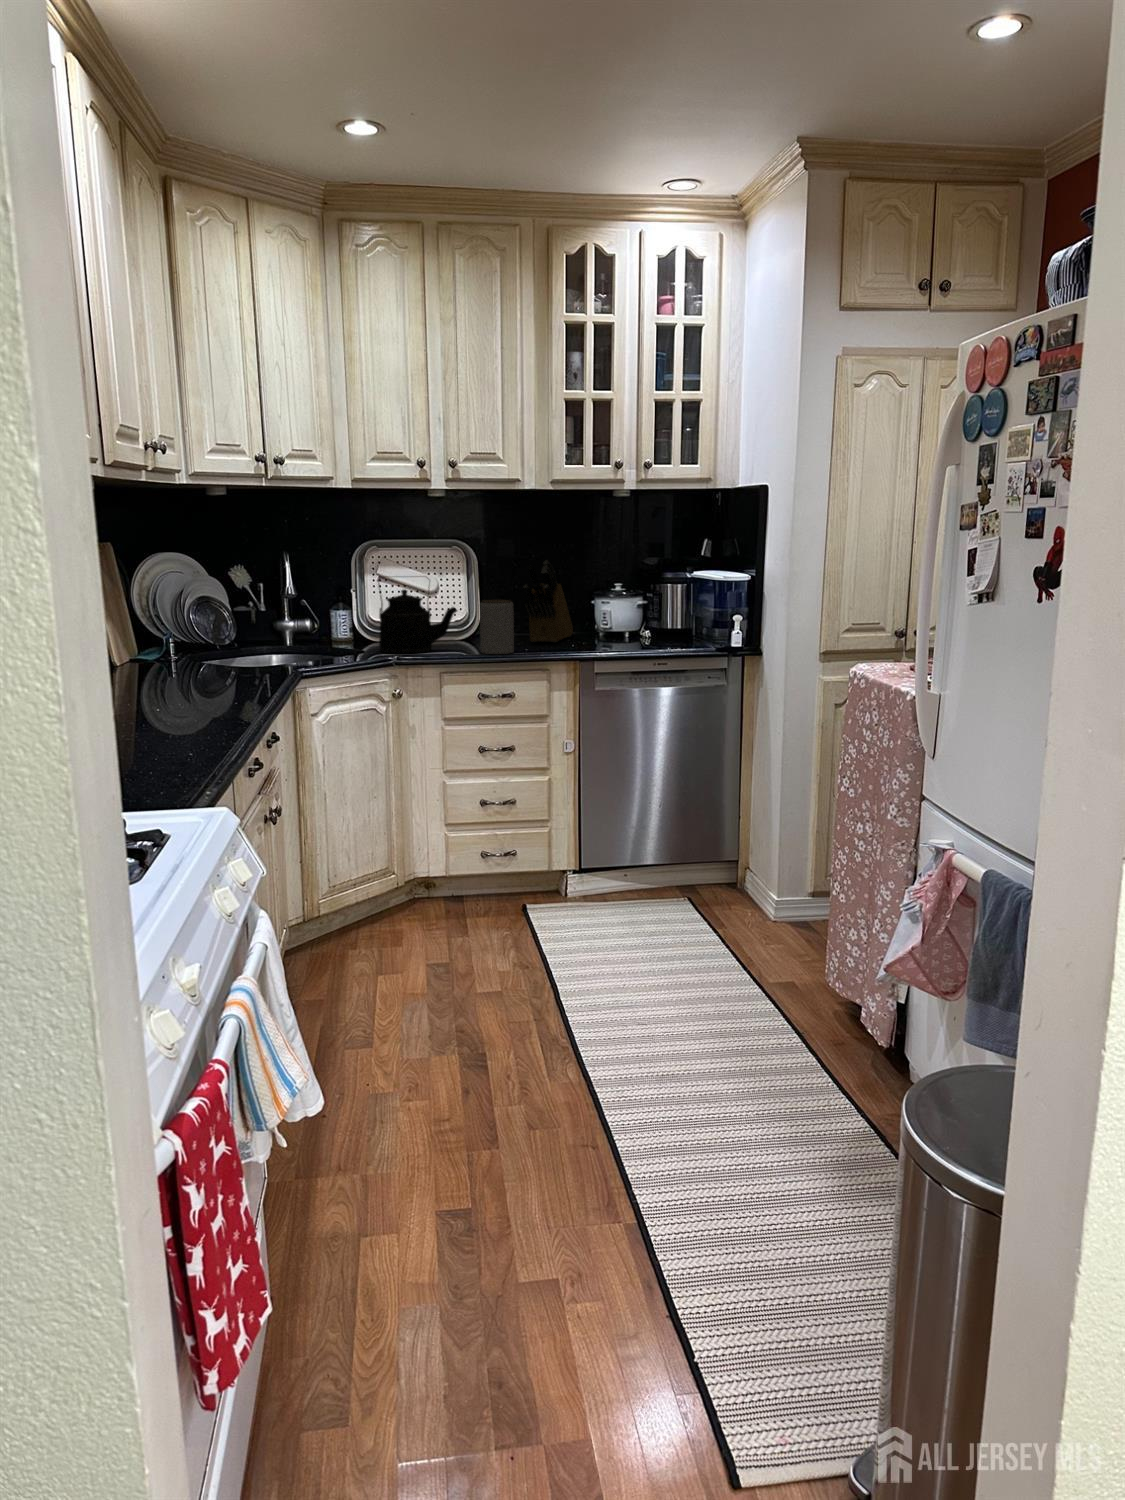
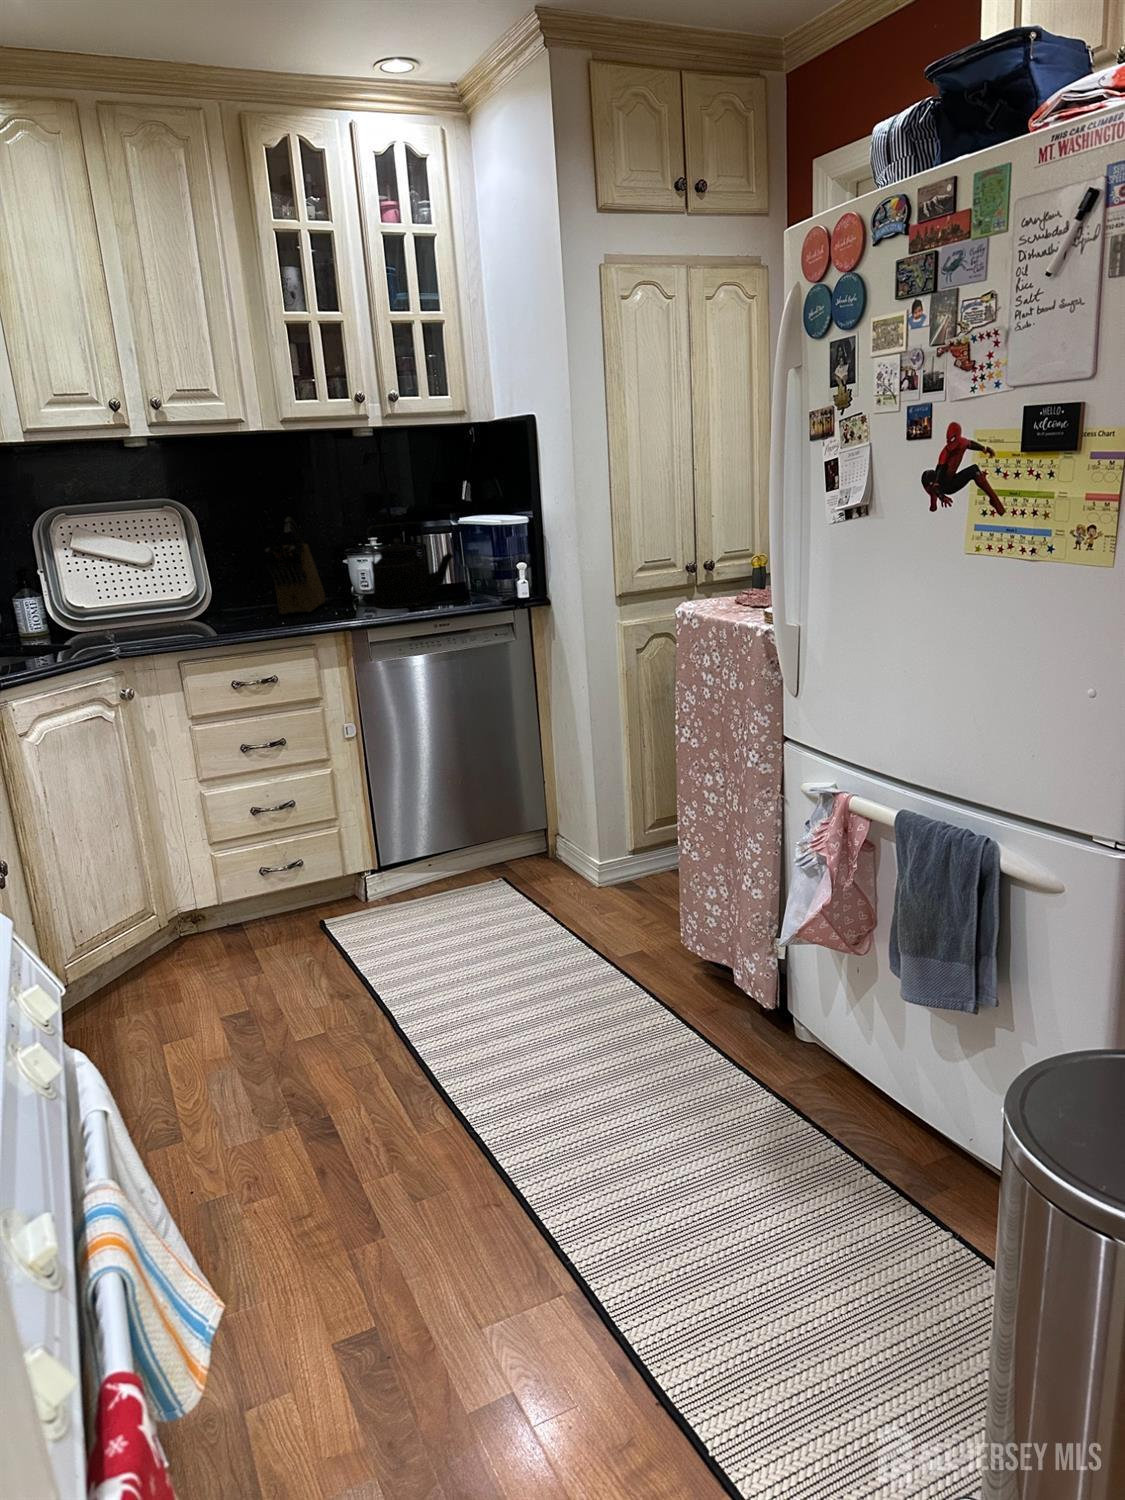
kettle: present [378,580,457,653] -> present [367,523,454,608]
jar: present [480,600,514,654] -> none [218,568,267,634]

